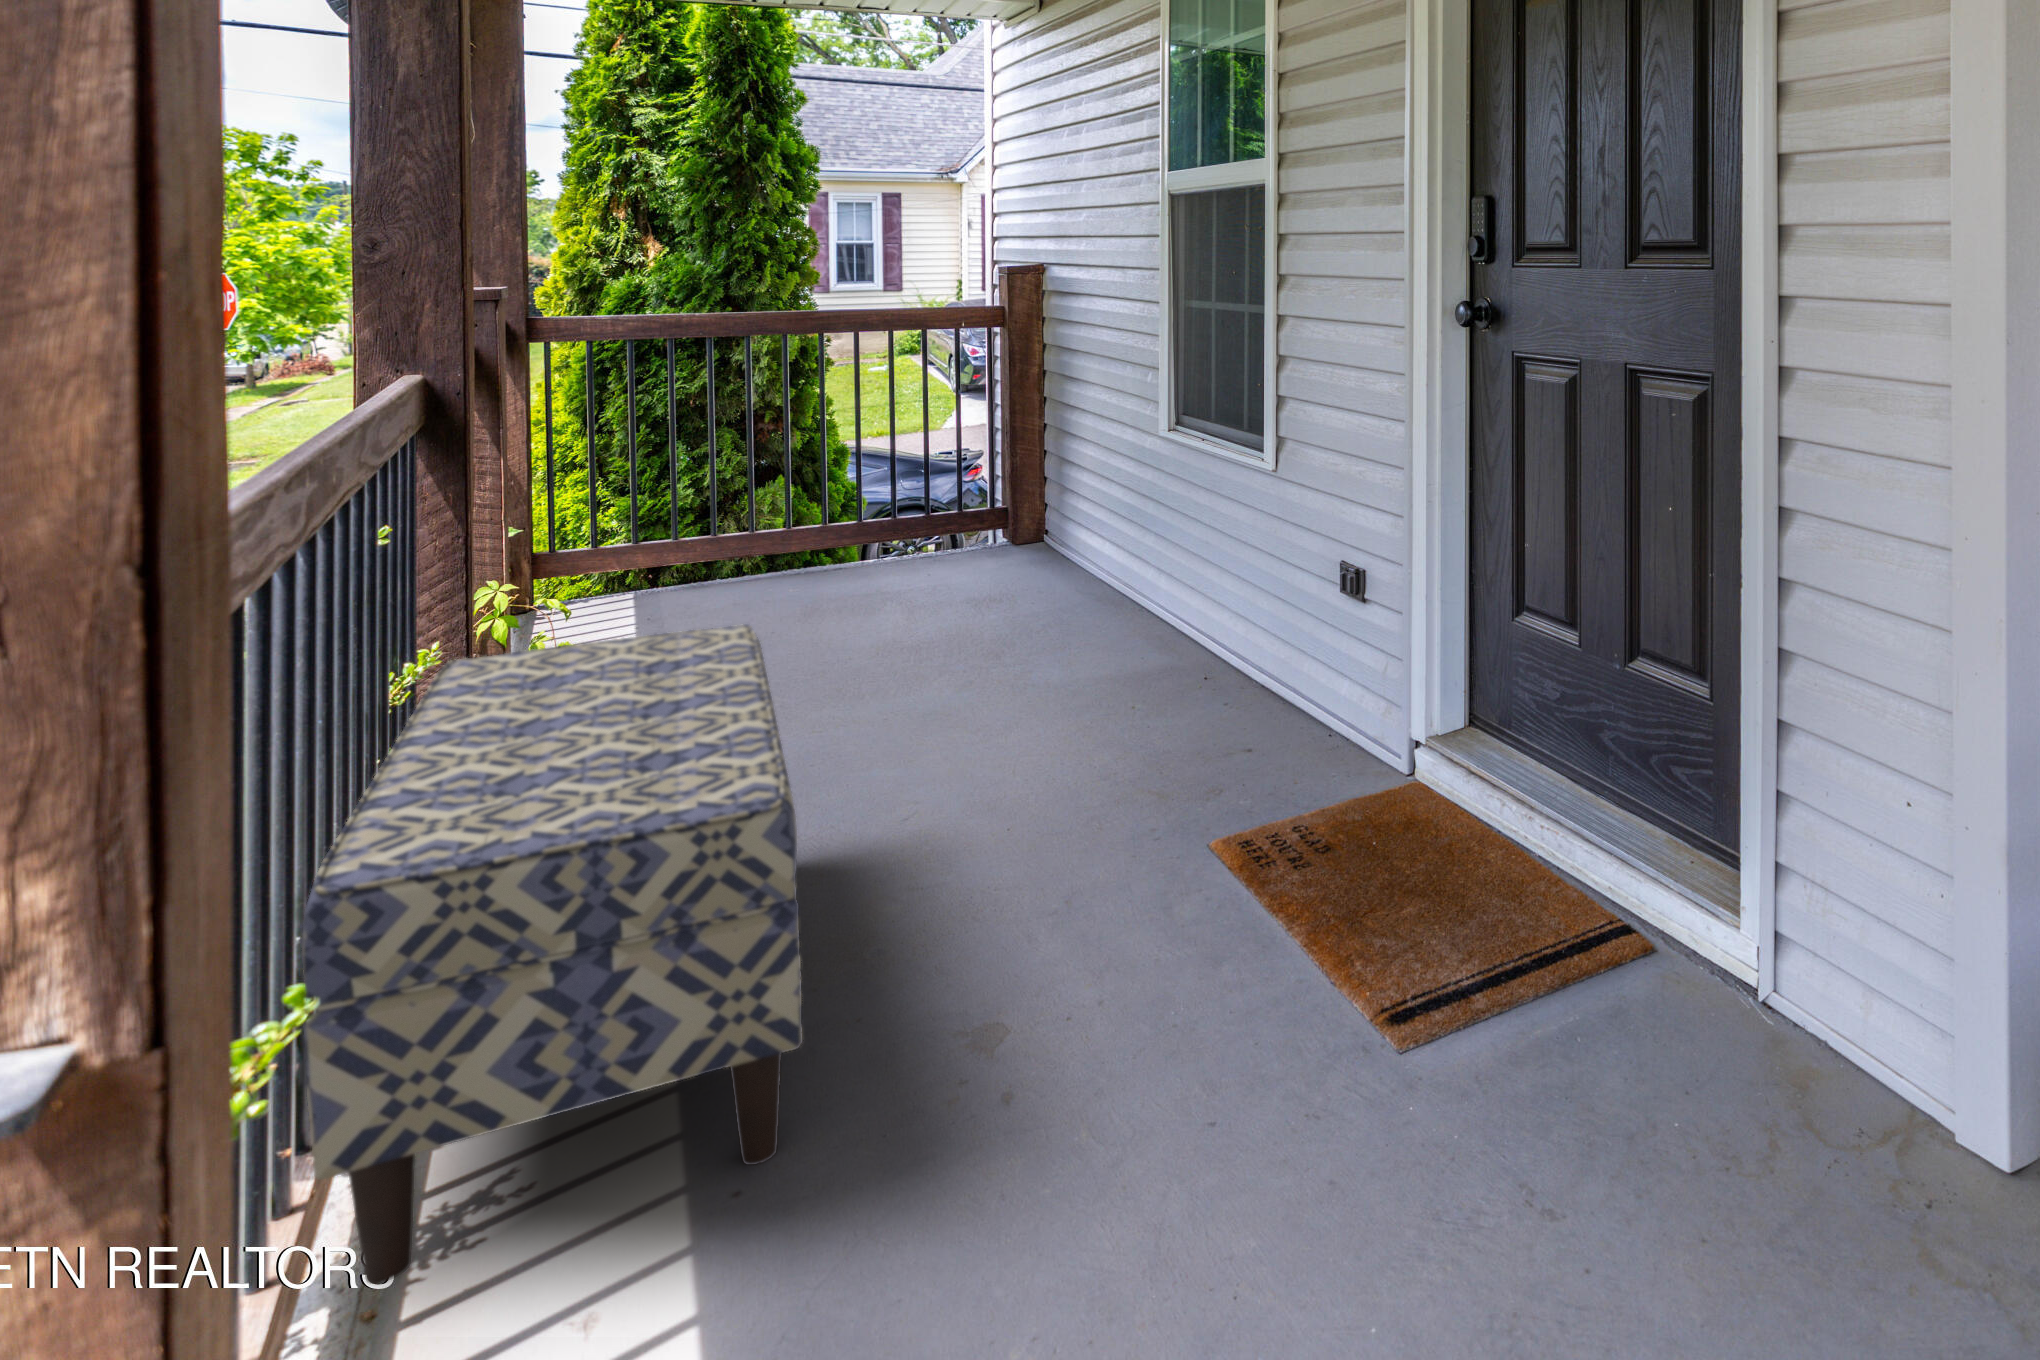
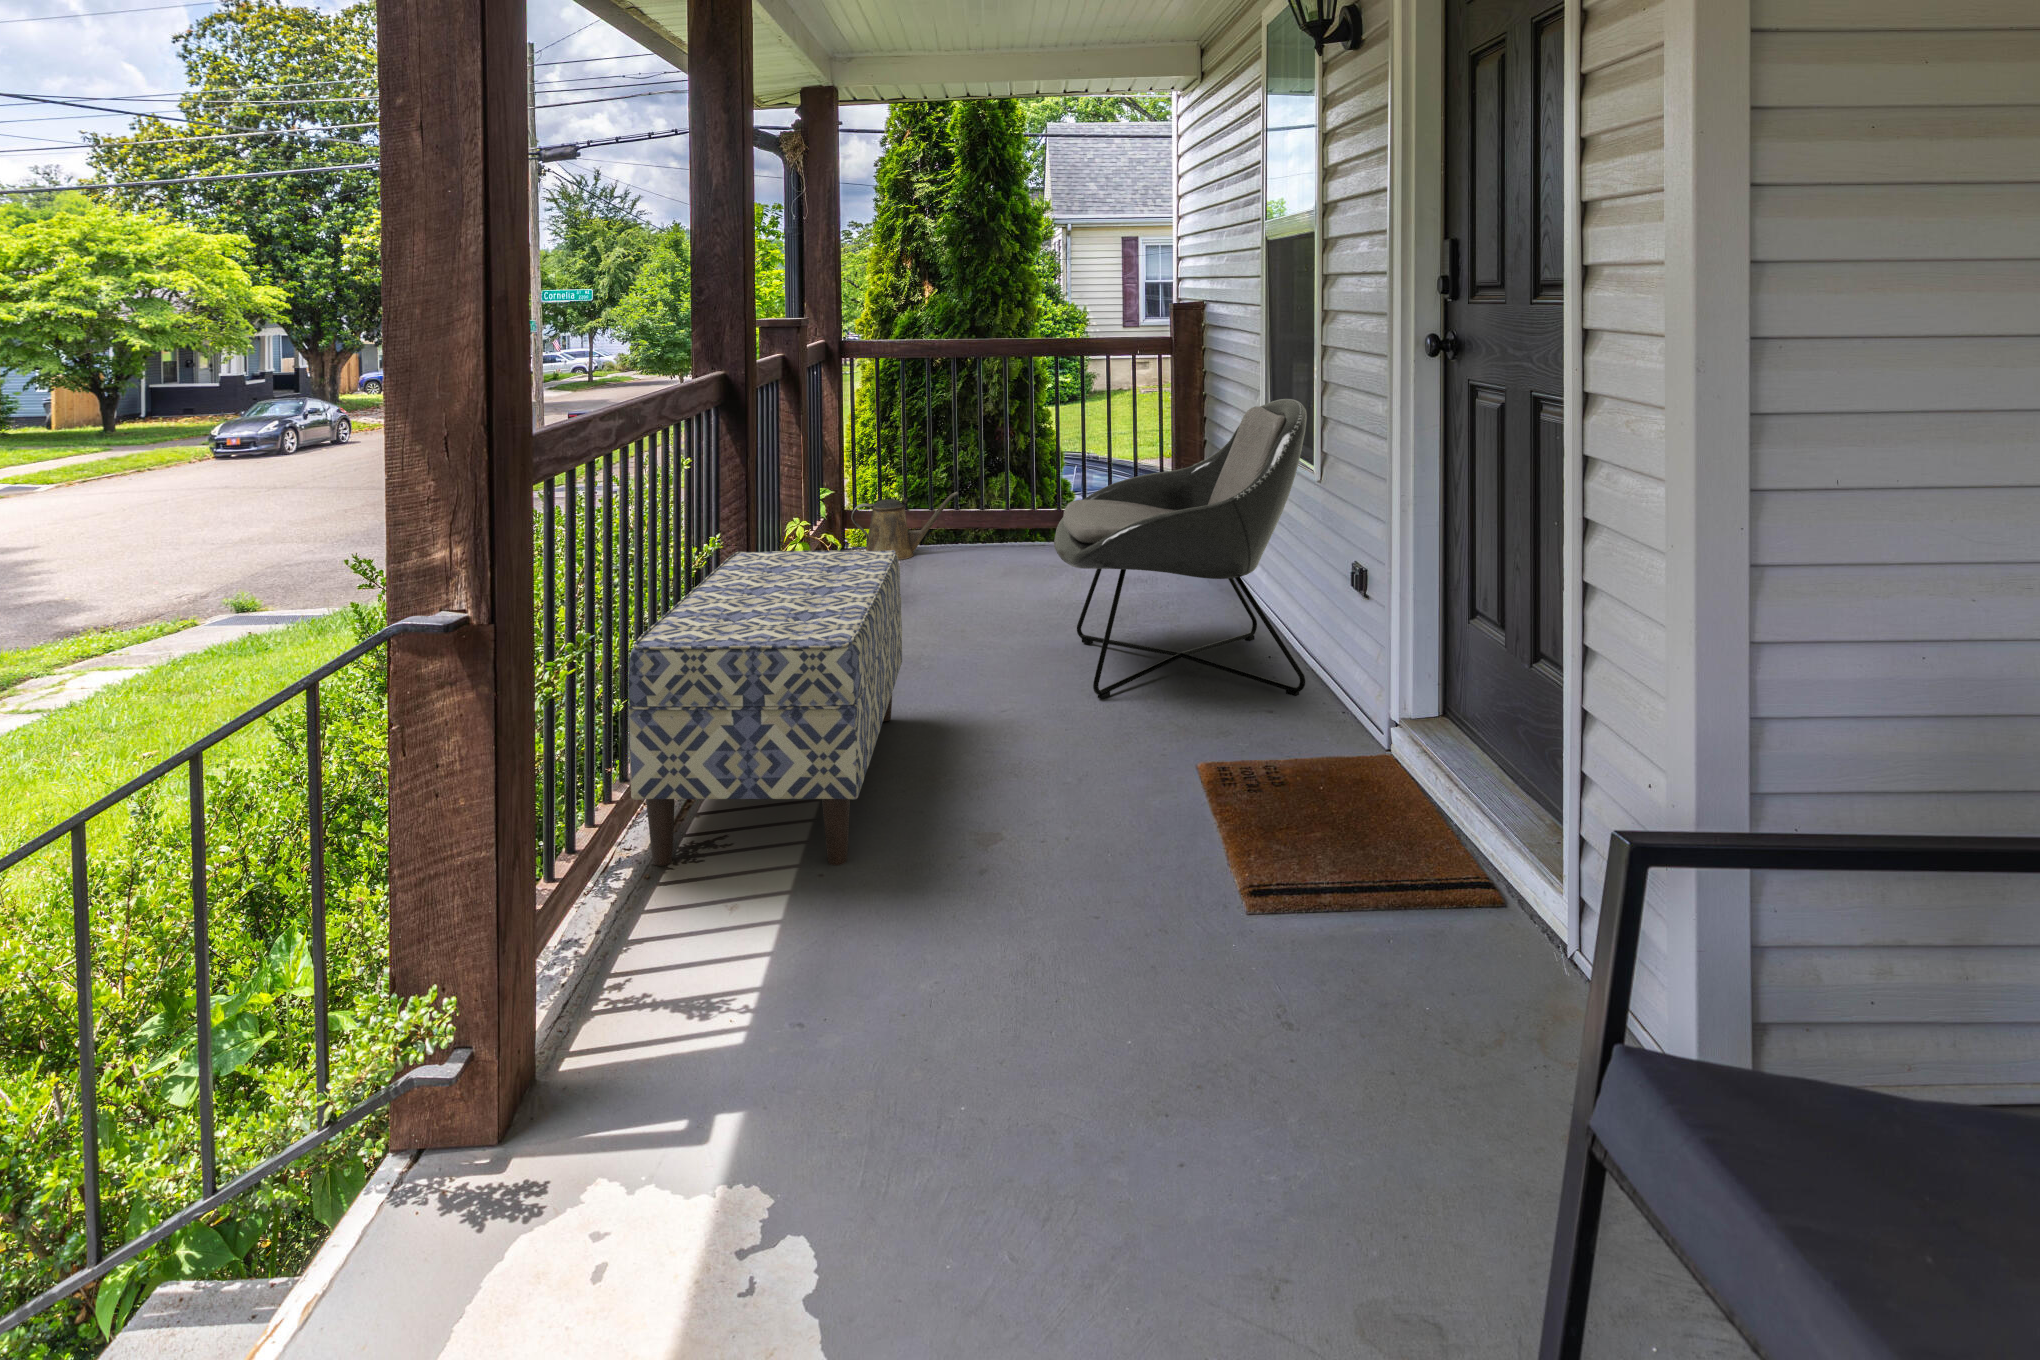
lounge chair: none [951,383,1292,779] -> present [1054,399,1307,699]
watering can: none [566,520,741,625] -> present [851,492,958,560]

